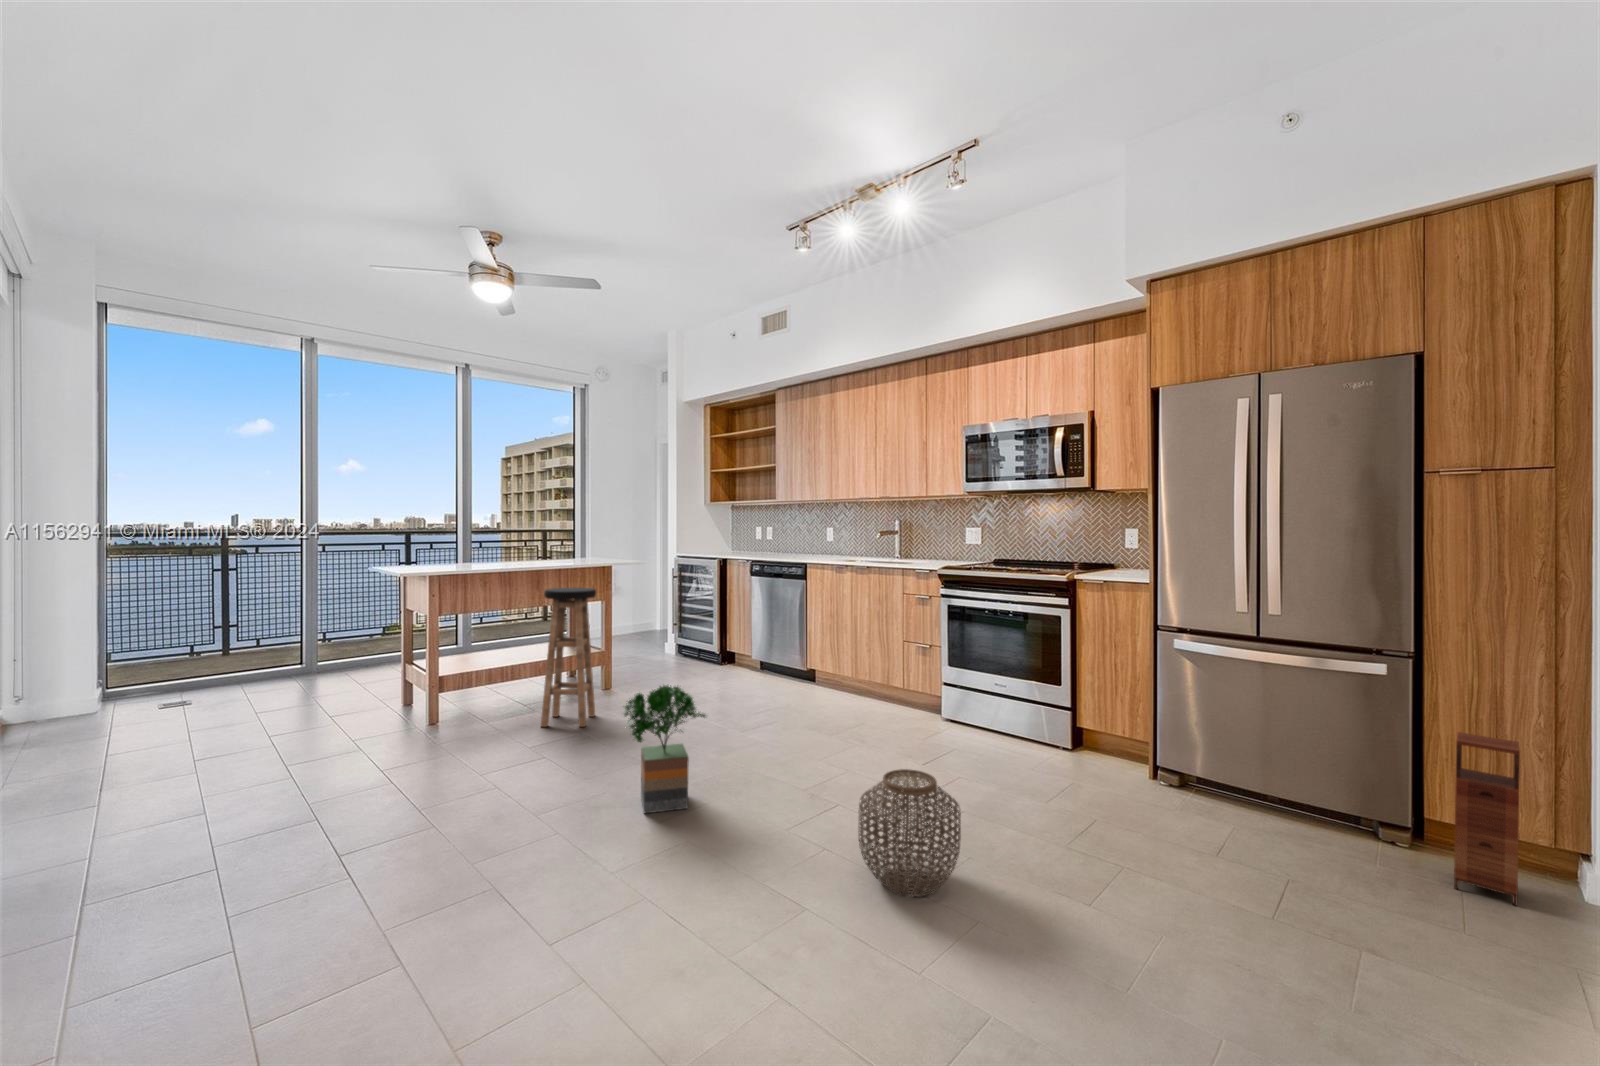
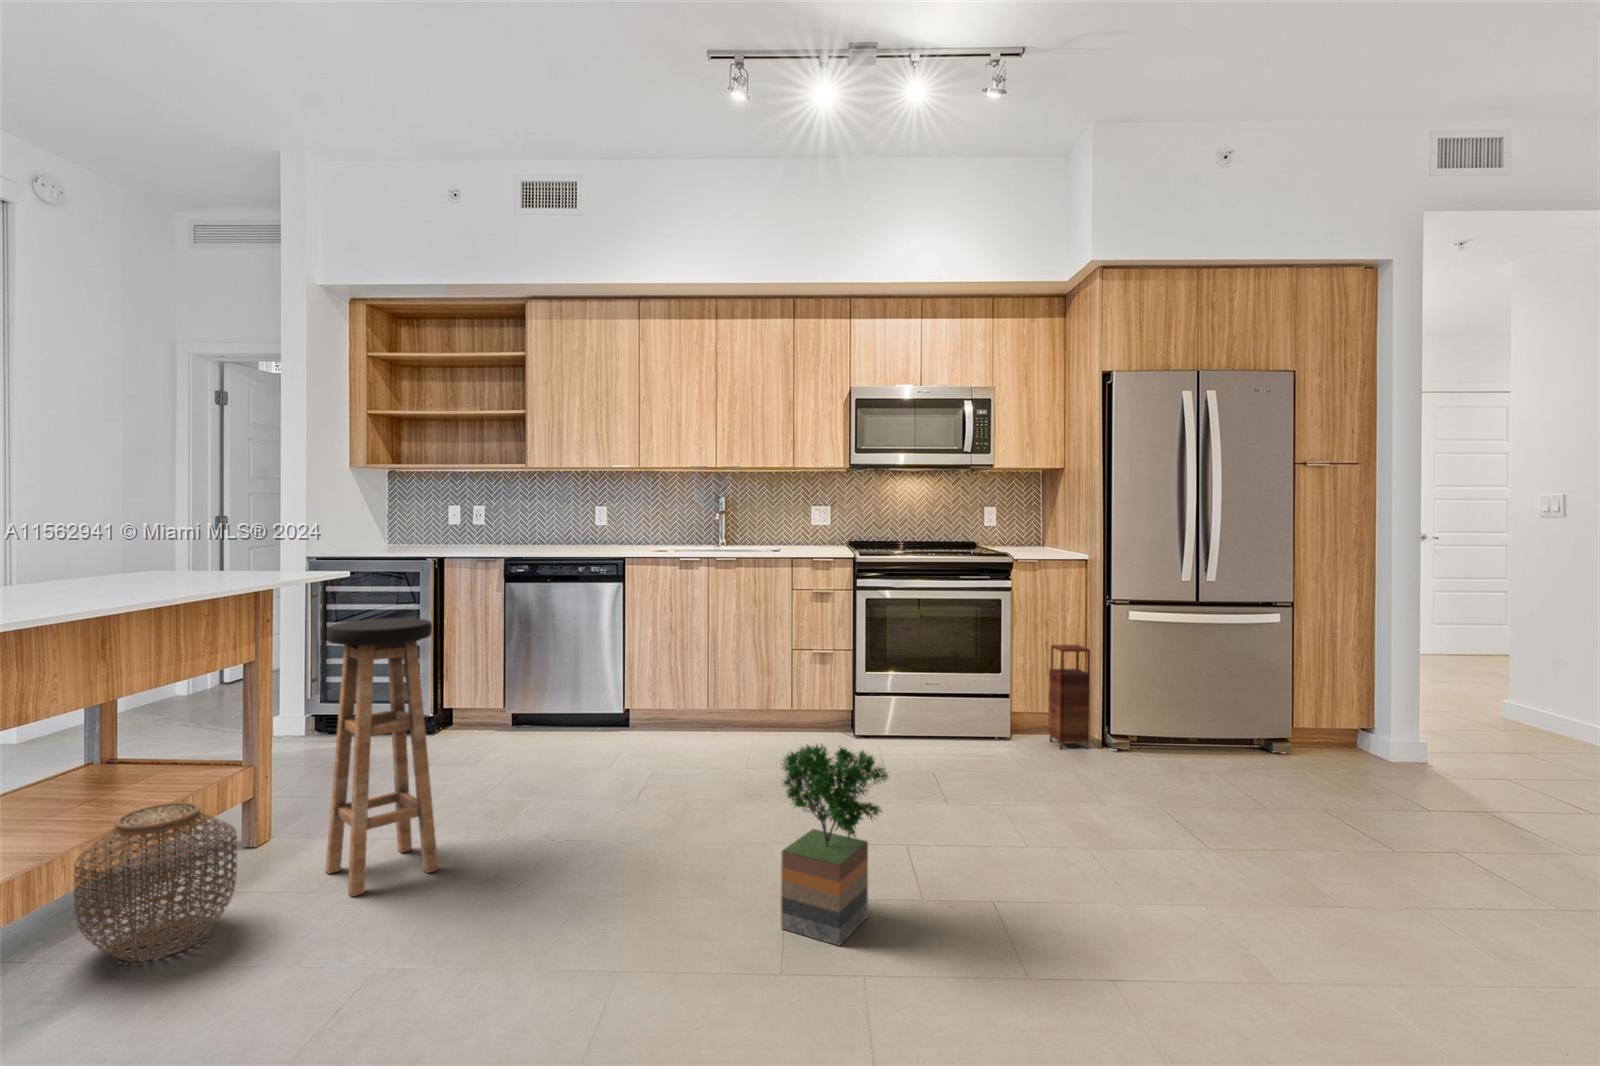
storage cabinet: present [1454,732,1520,906] -> present [1048,645,1090,749]
woven basket: present [858,769,961,896] -> present [74,802,237,961]

